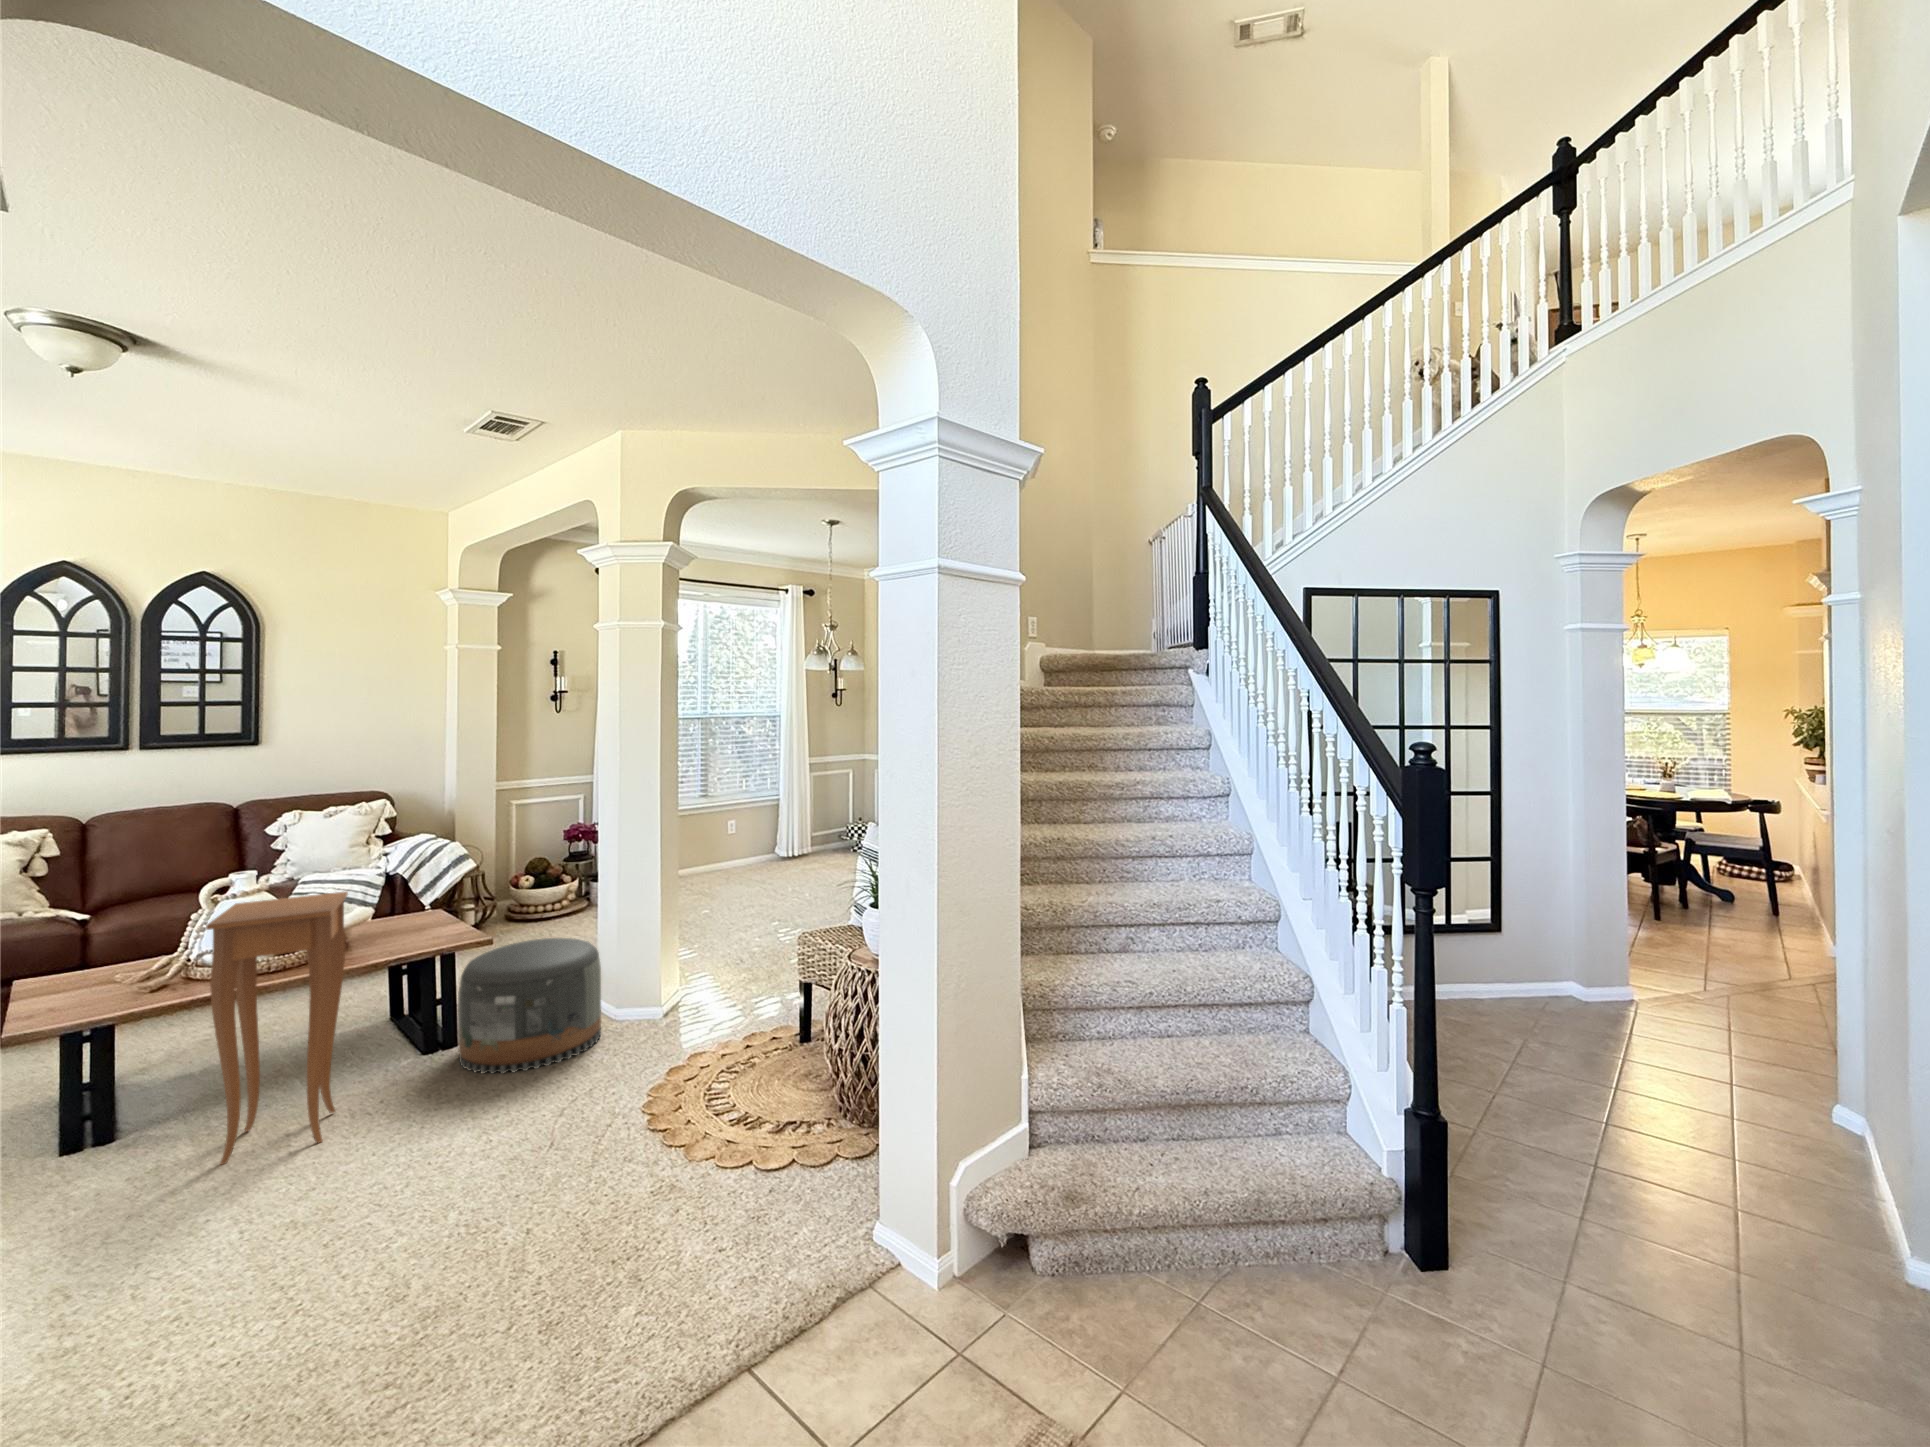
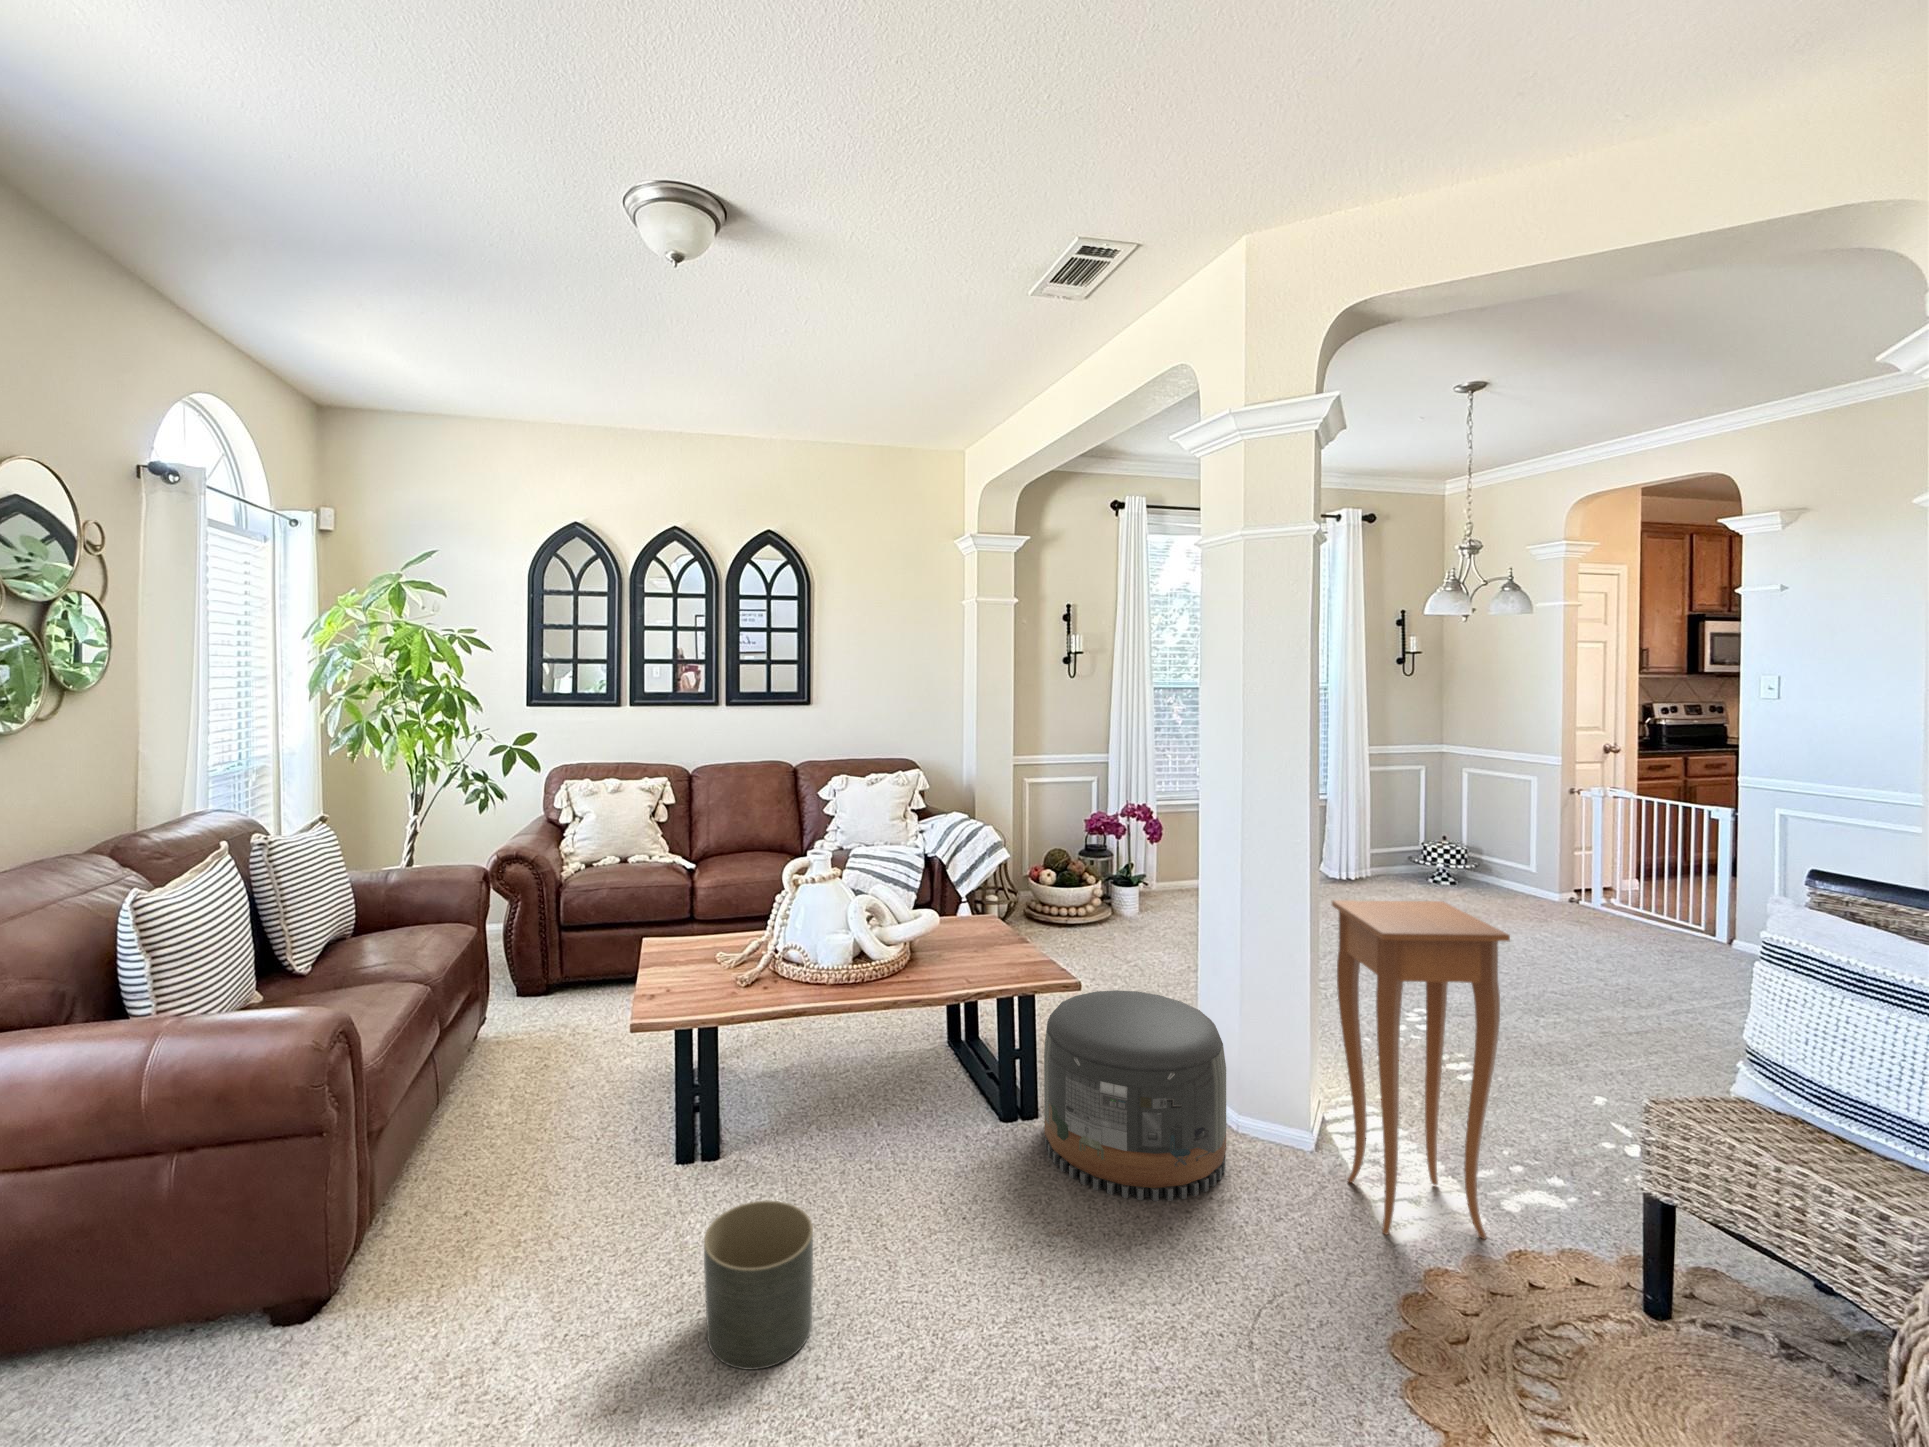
side table: present [206,892,348,1165] -> present [1332,900,1510,1239]
planter: none [90,1124,208,1245] -> present [704,1201,813,1370]

